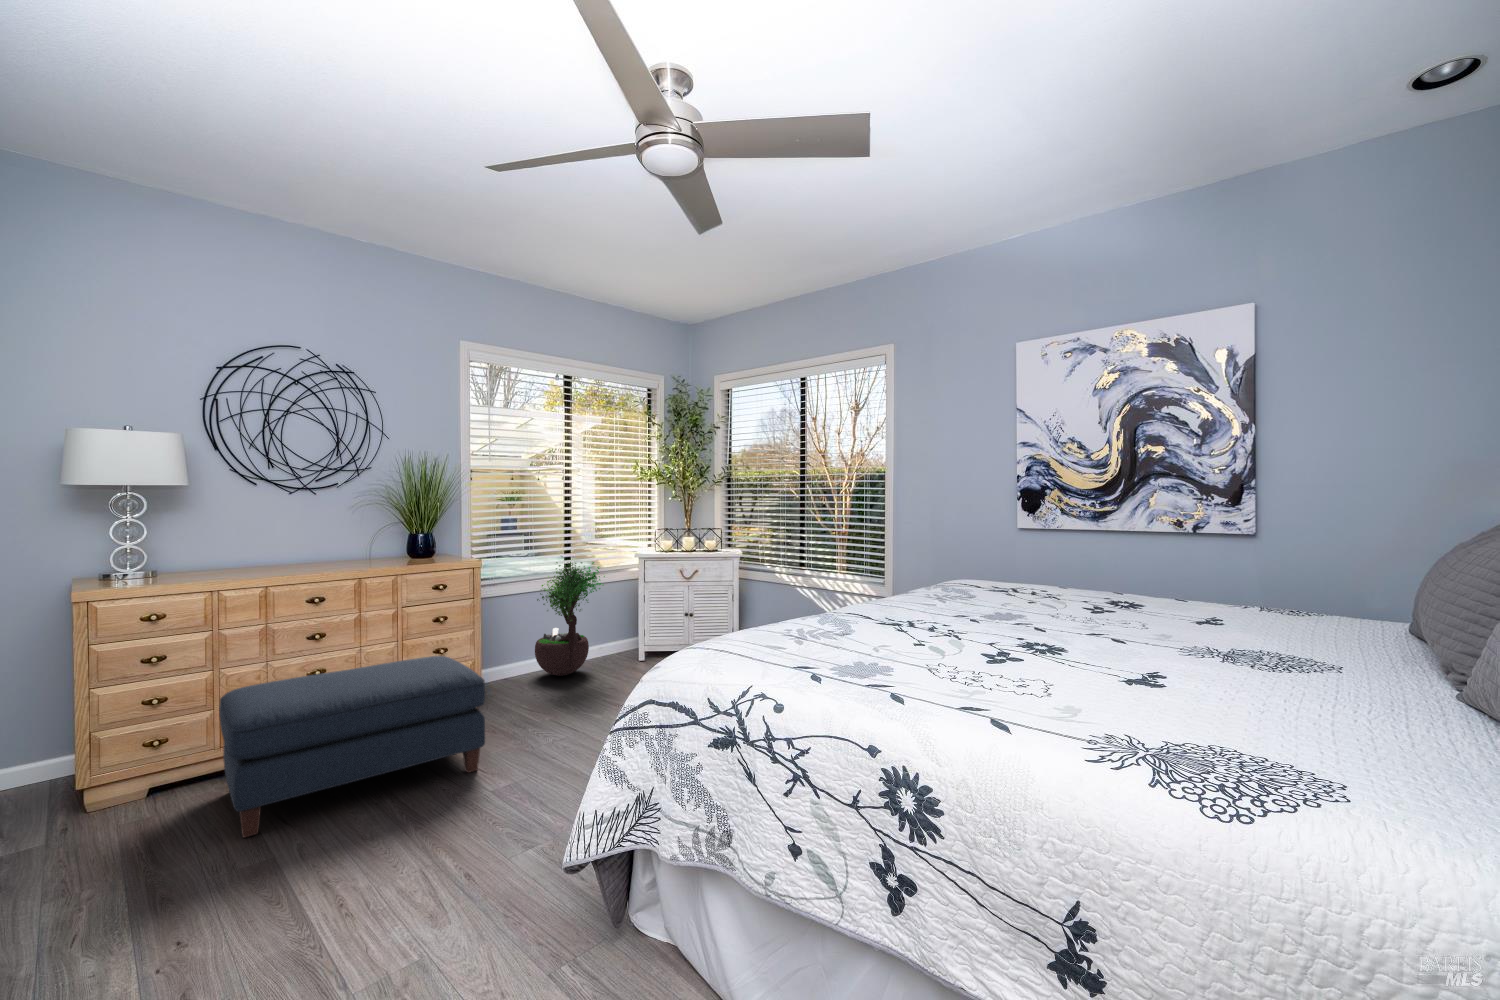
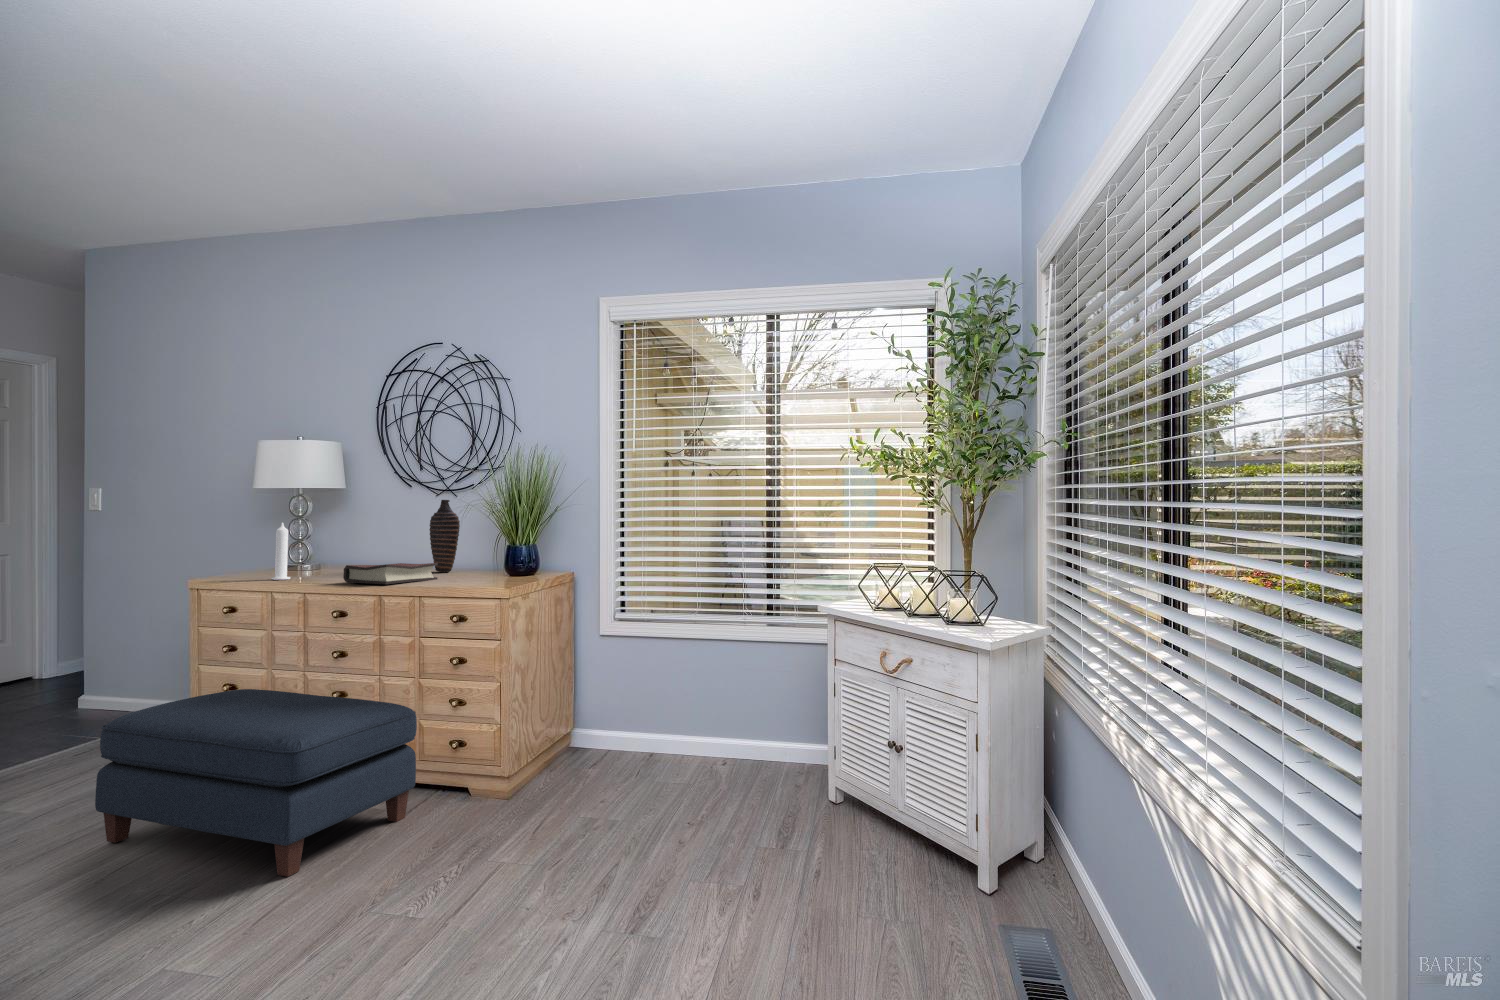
decorative vase: none [276,495,325,562] -> present [429,500,460,572]
candle: none [180,523,202,583] -> present [271,522,290,580]
hardback book: none [304,551,369,574] -> present [343,563,438,584]
potted tree: present [535,556,605,676] -> none [629,594,746,792]

